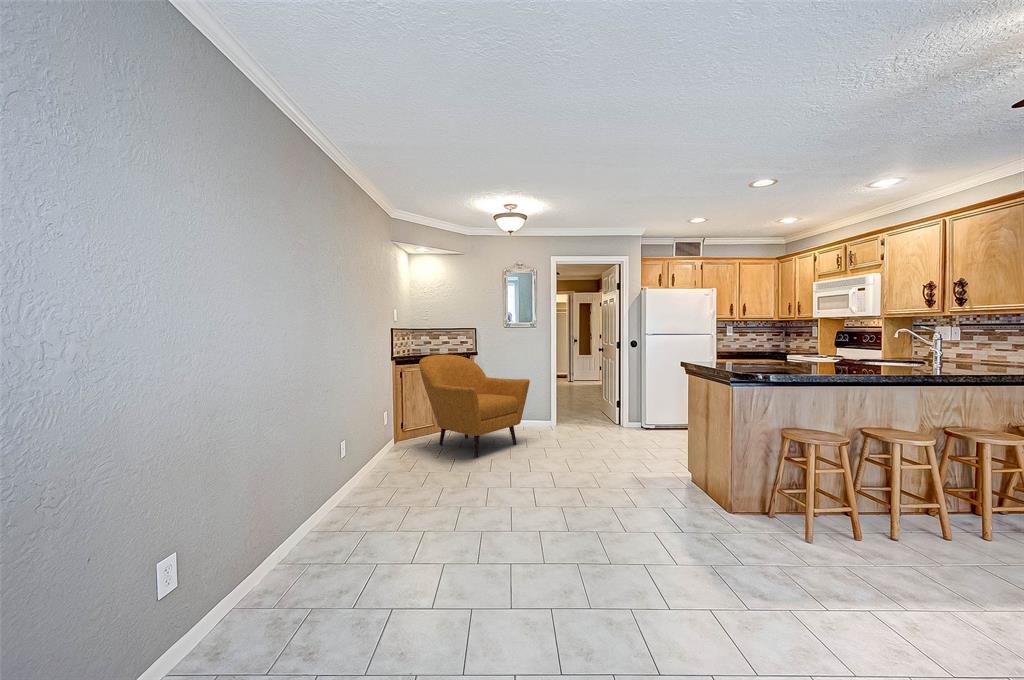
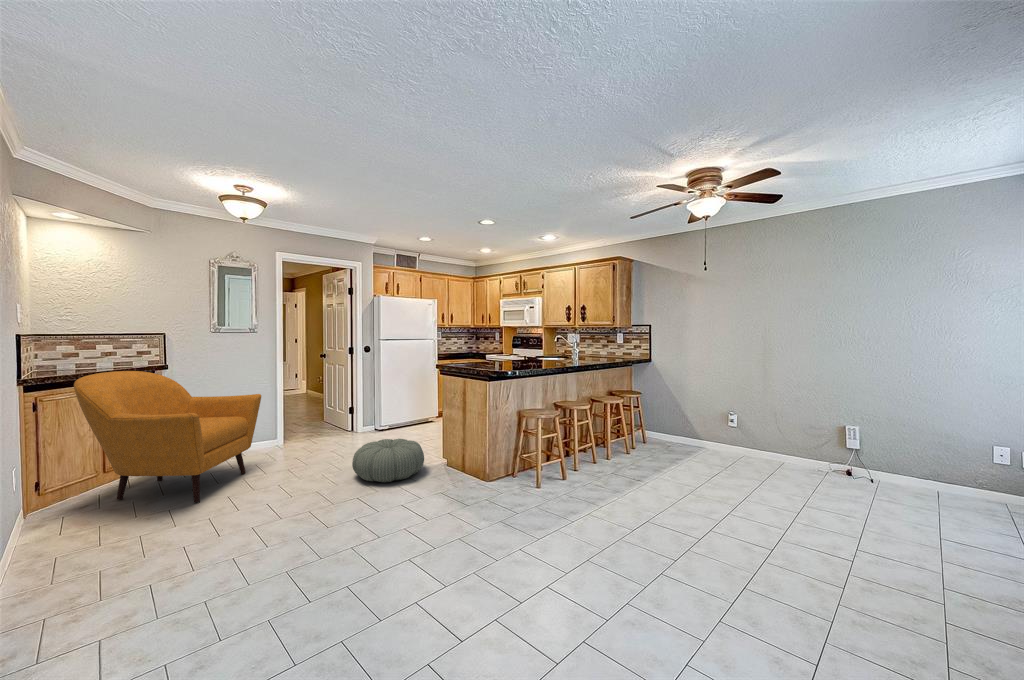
pouf: none [590,435,662,478] -> present [352,439,424,482]

